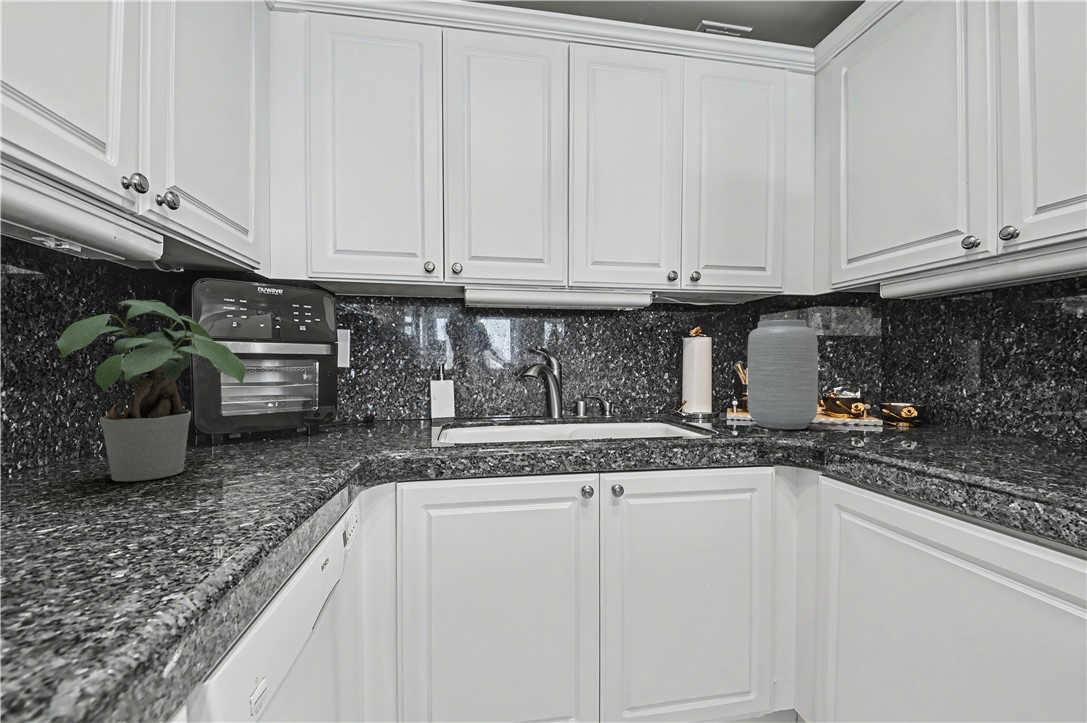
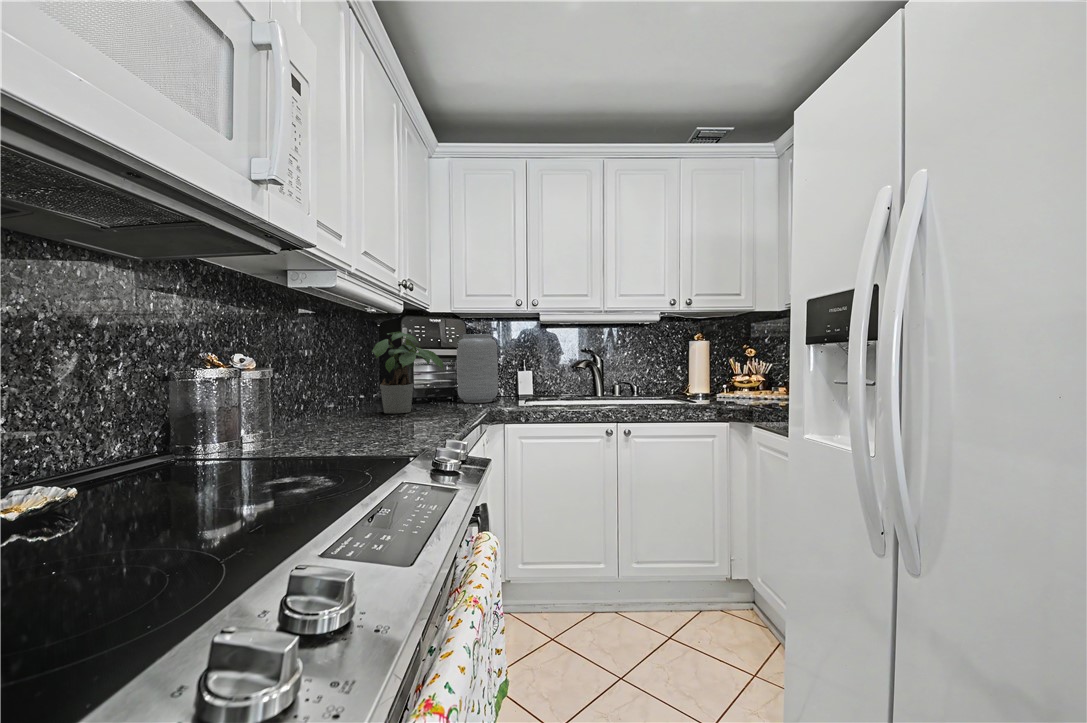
vase: present [747,320,818,429] -> present [457,334,498,403]

